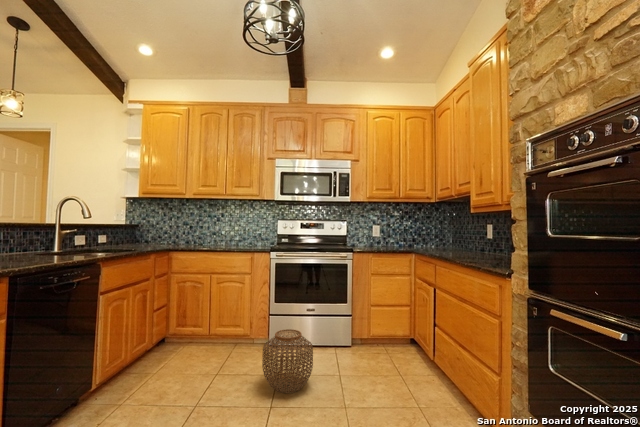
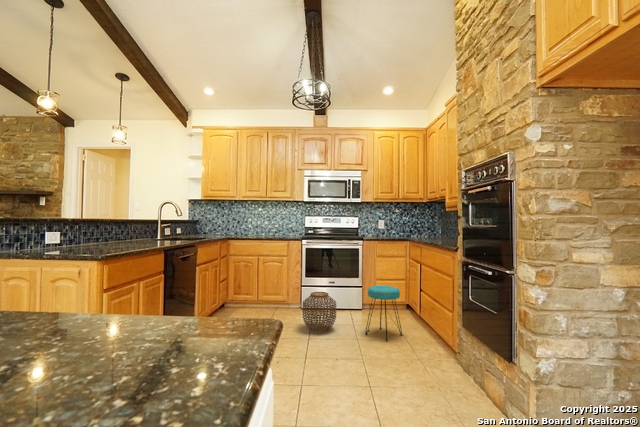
stool: none [355,321,410,412] -> present [365,286,402,341]

